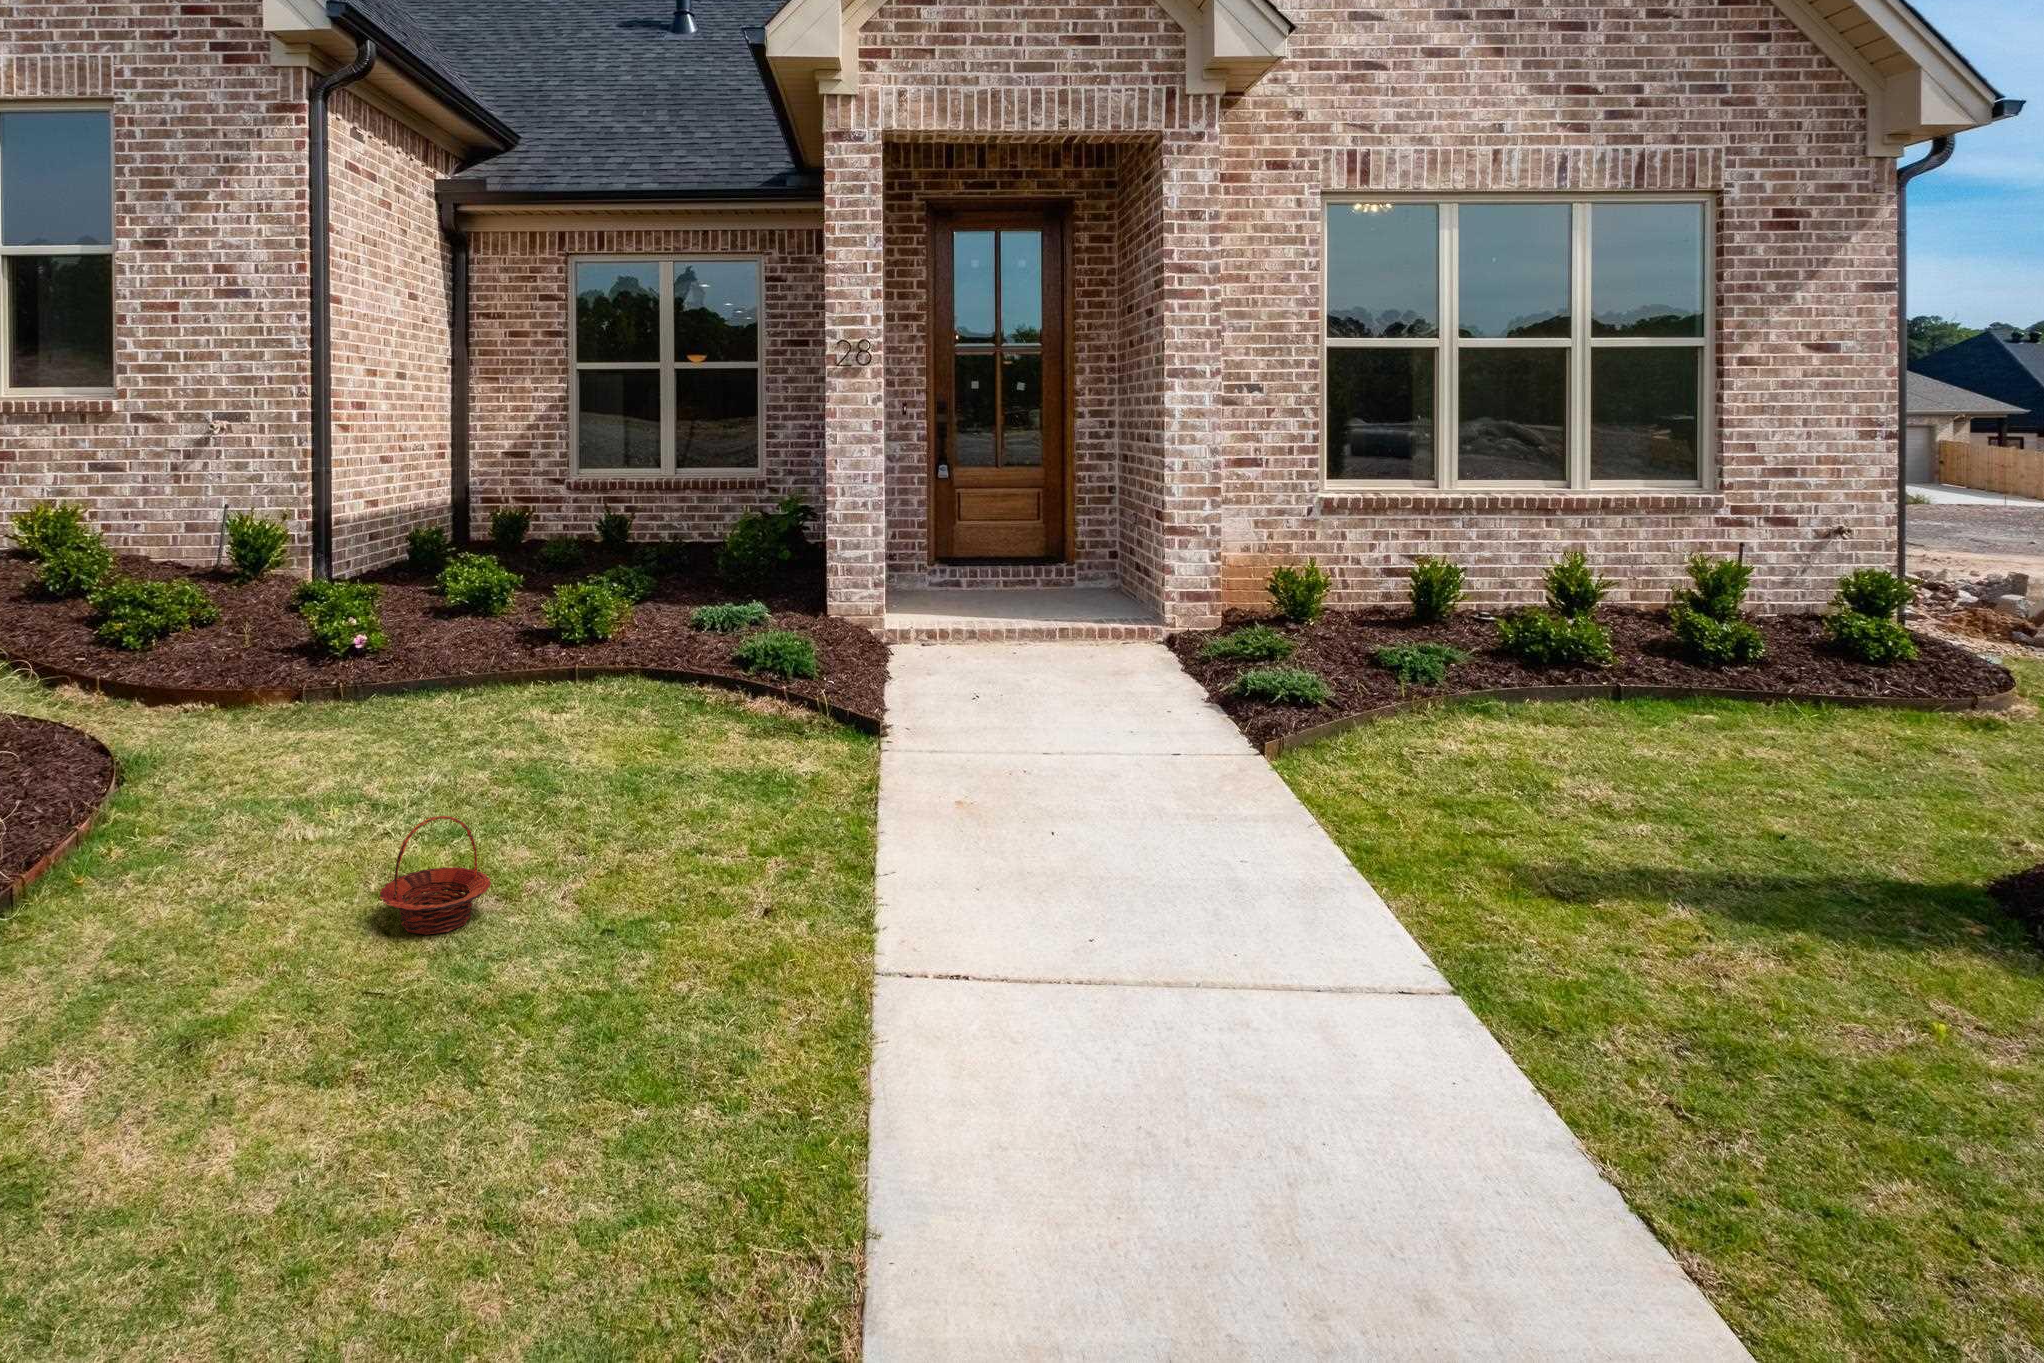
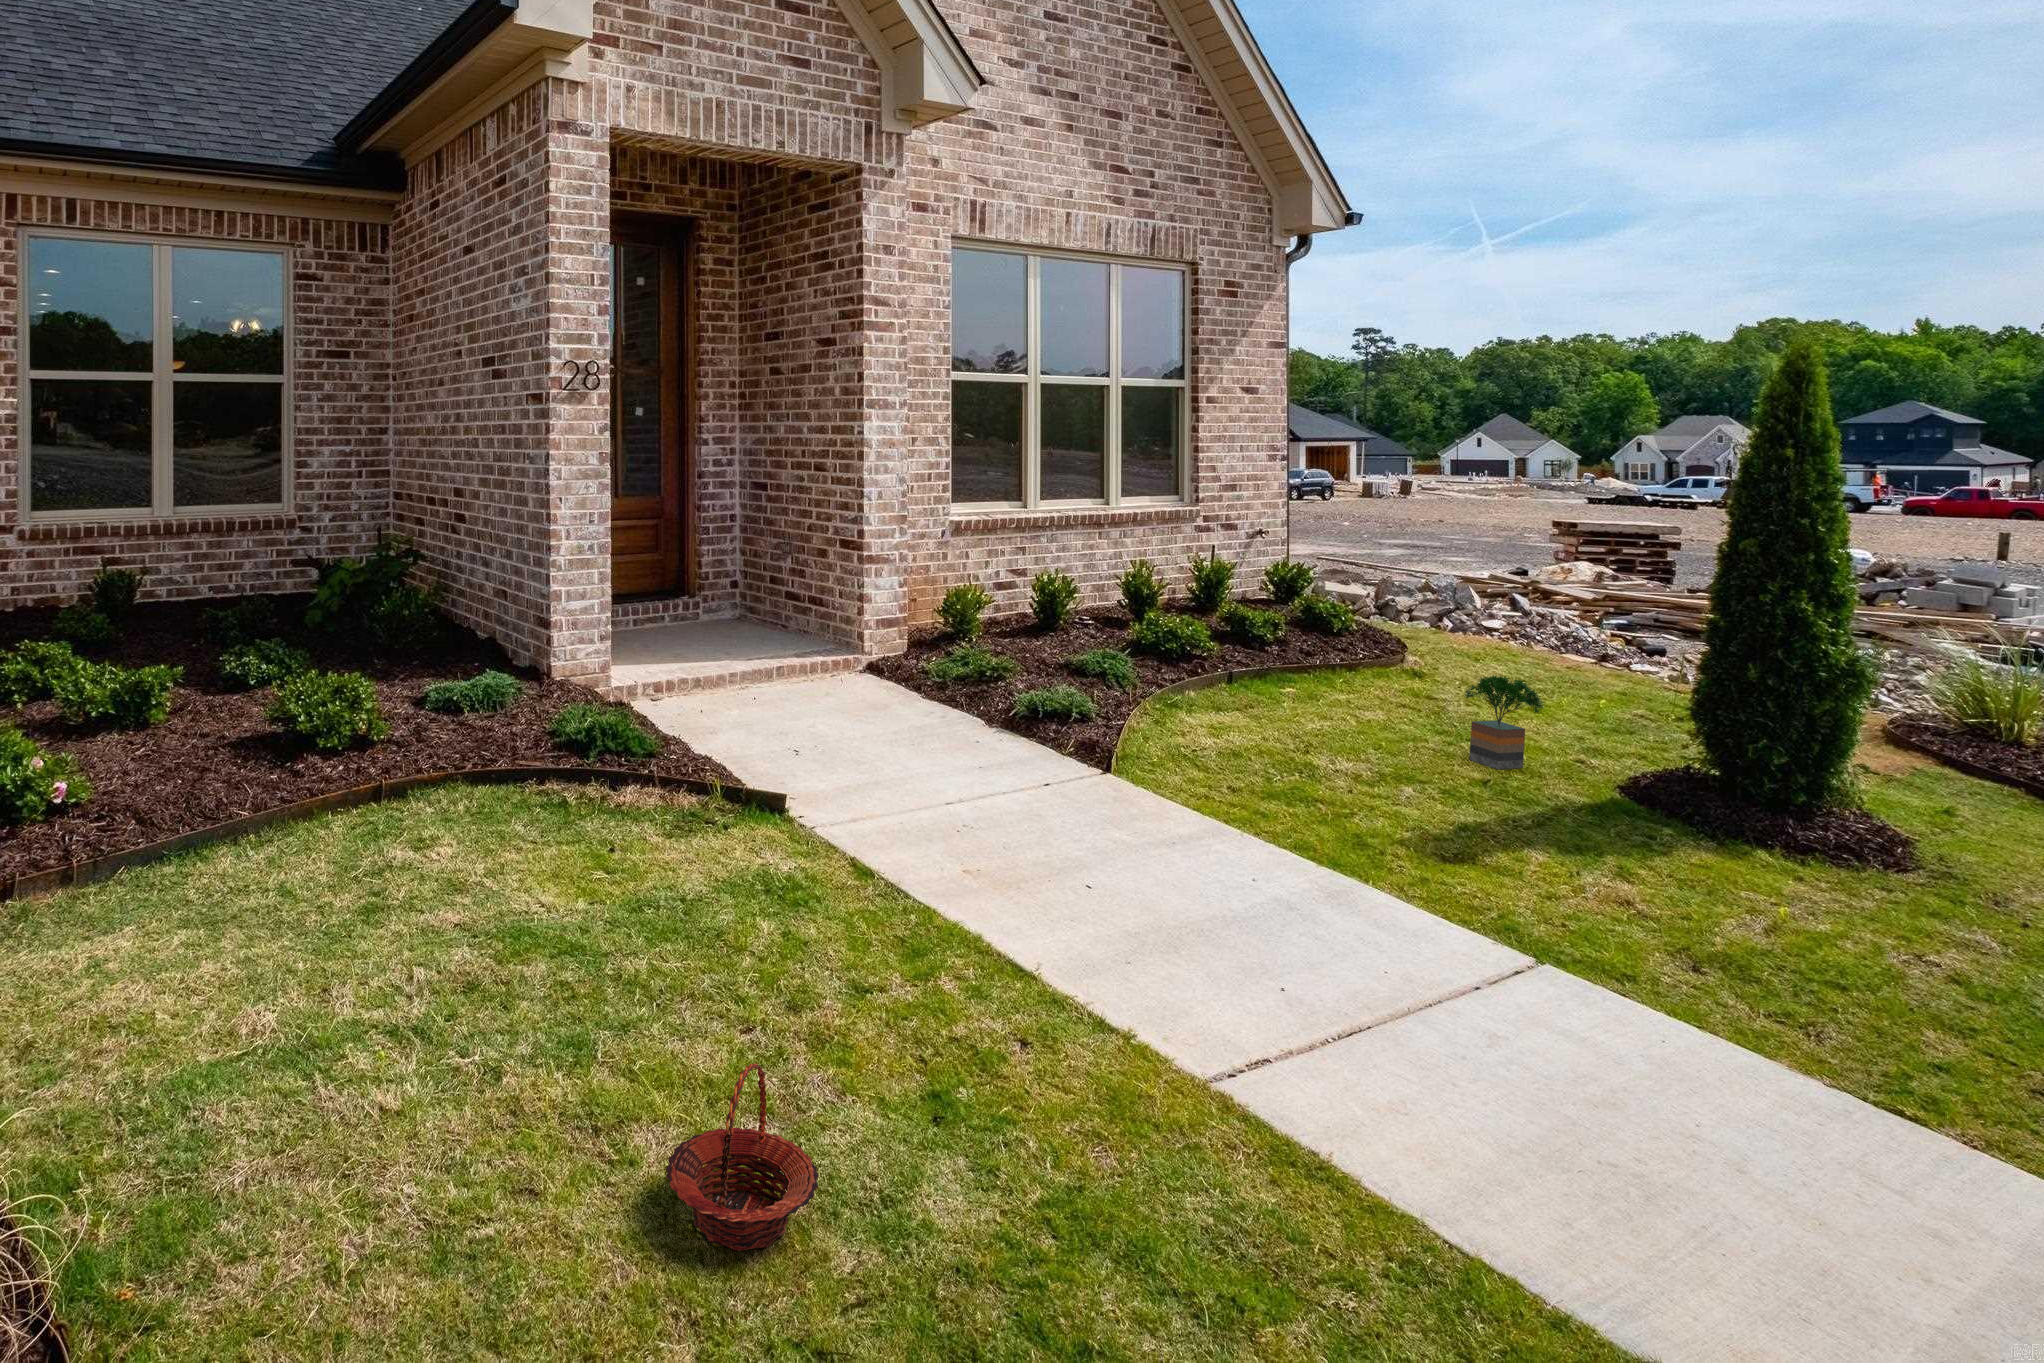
potted tree: none [1827,684,1932,806] -> present [1465,675,1544,769]

